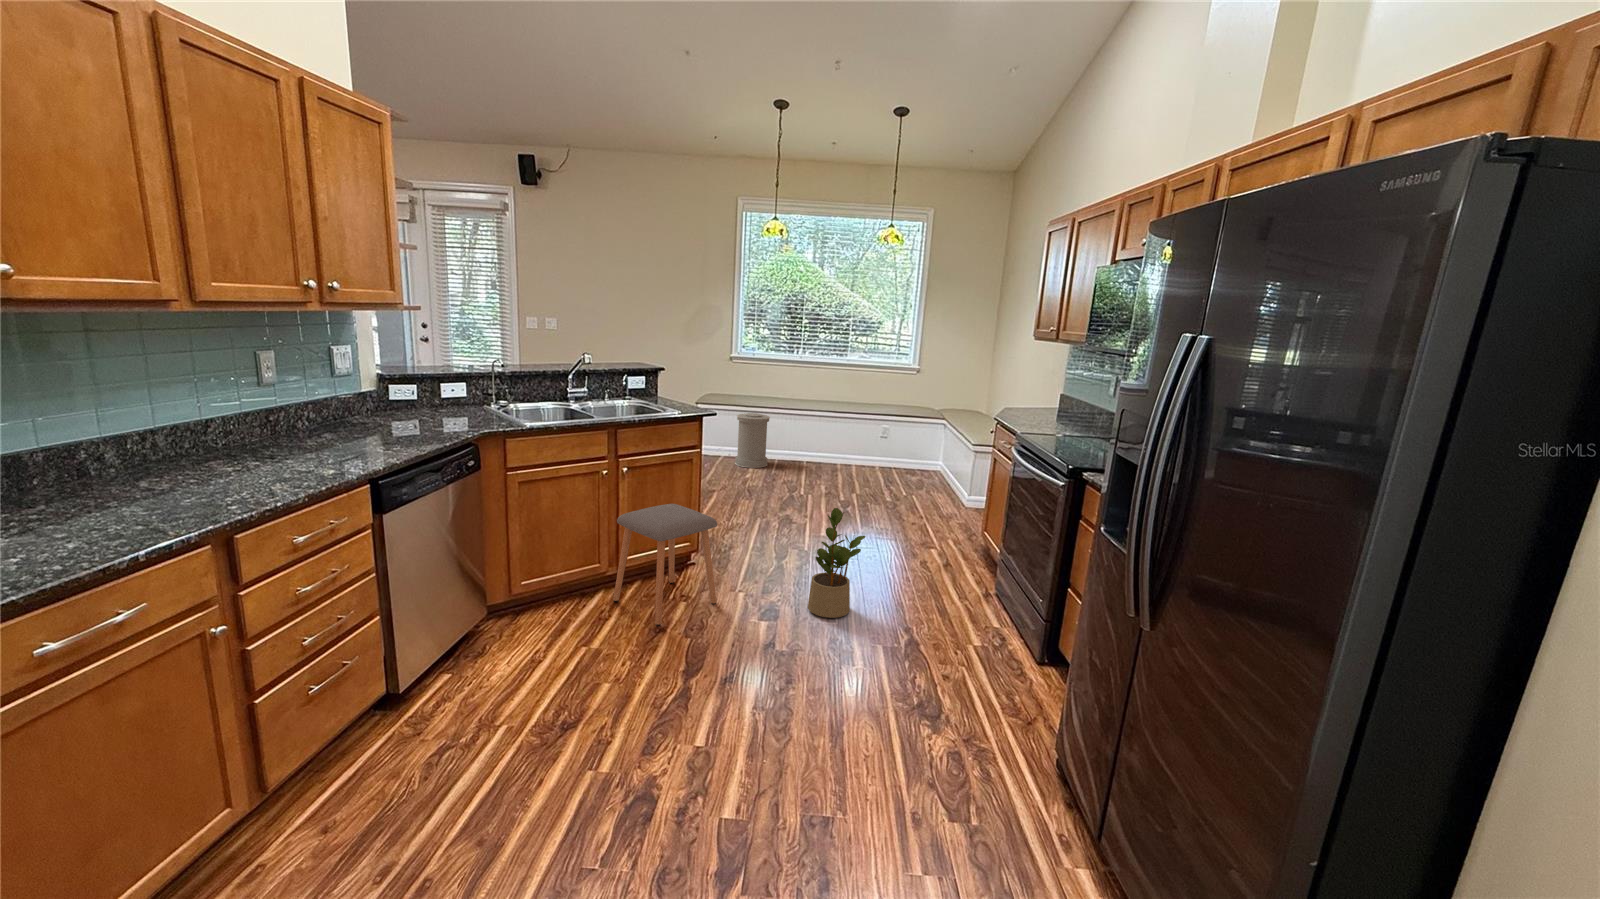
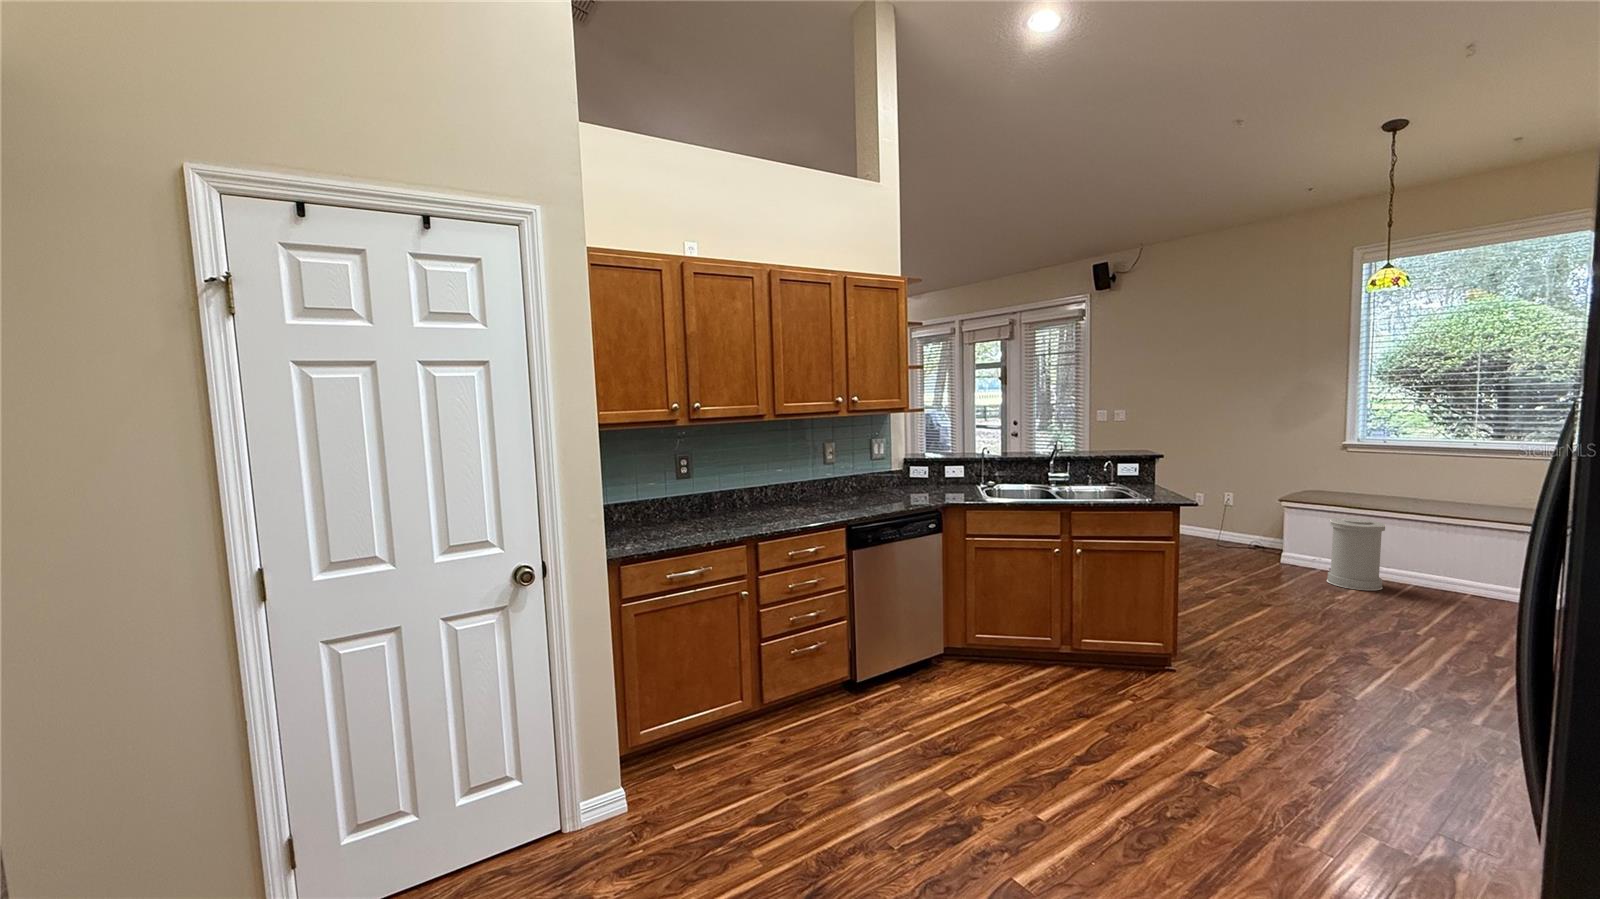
stool: present [613,504,717,626] -> none [1060,593,1167,713]
potted plant: present [808,508,866,618] -> none [1285,634,1385,784]

